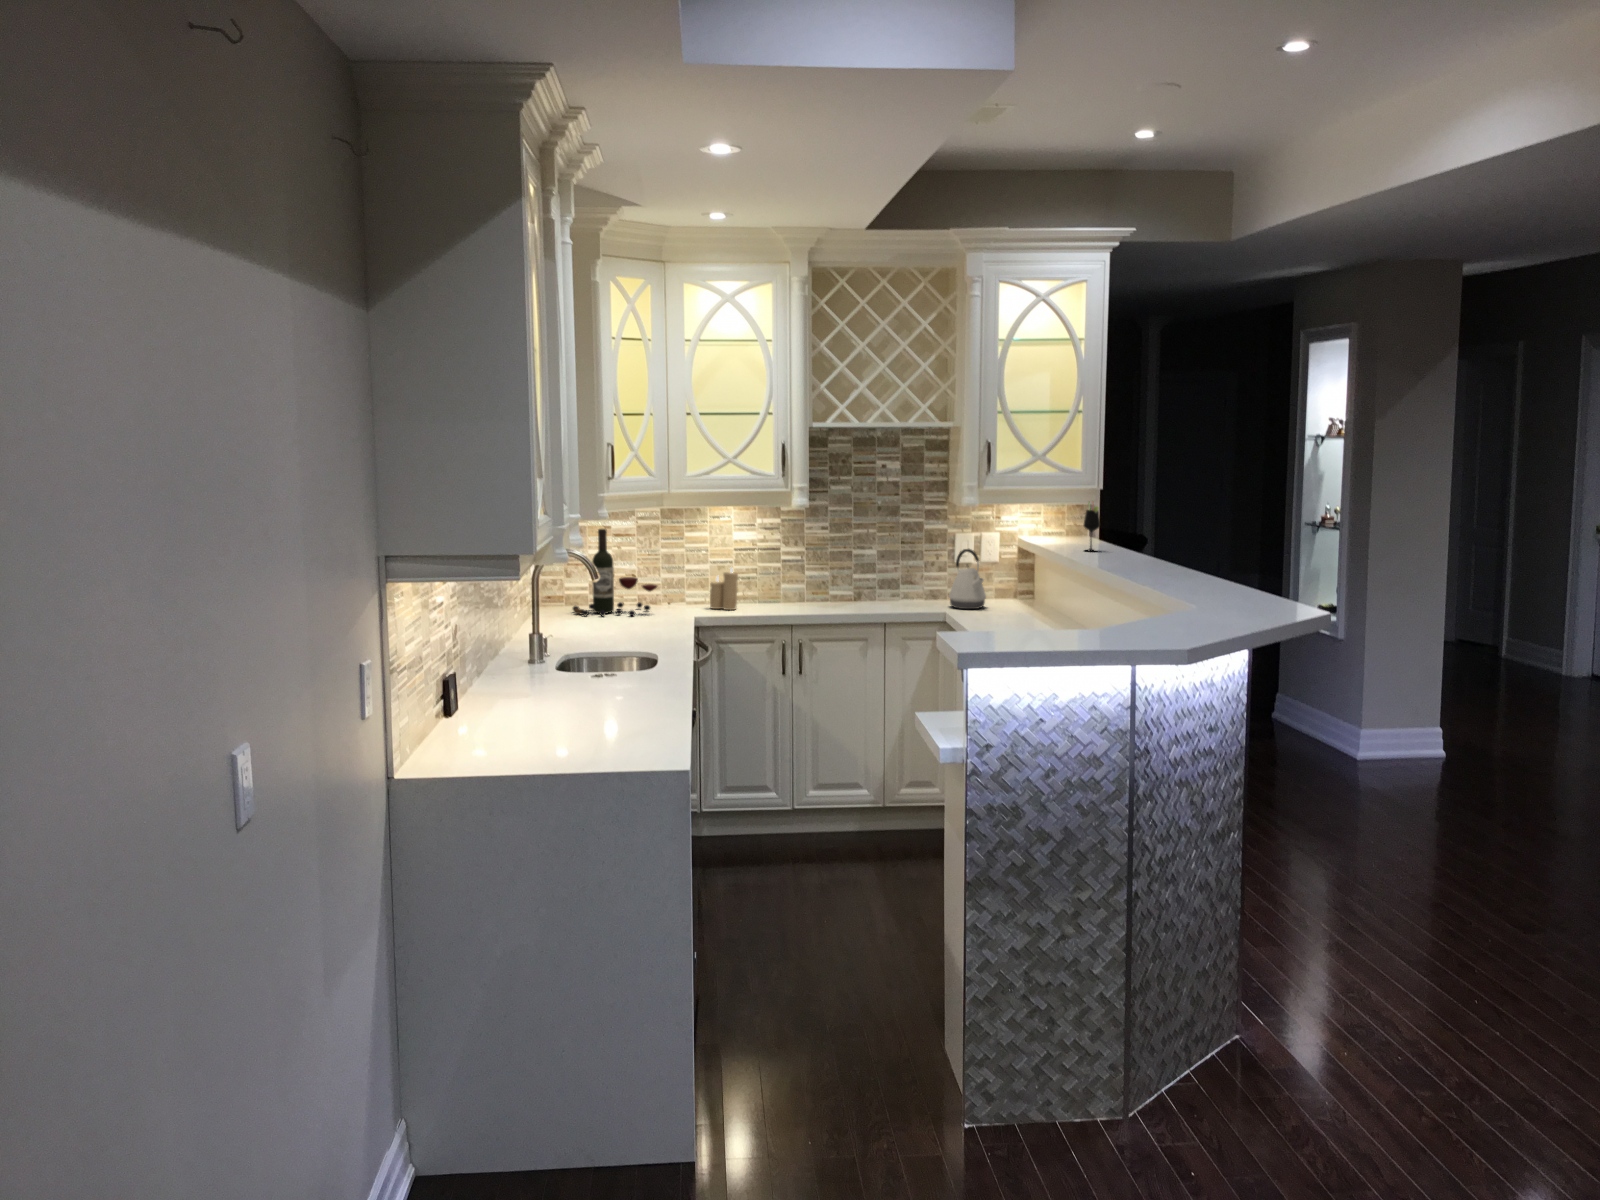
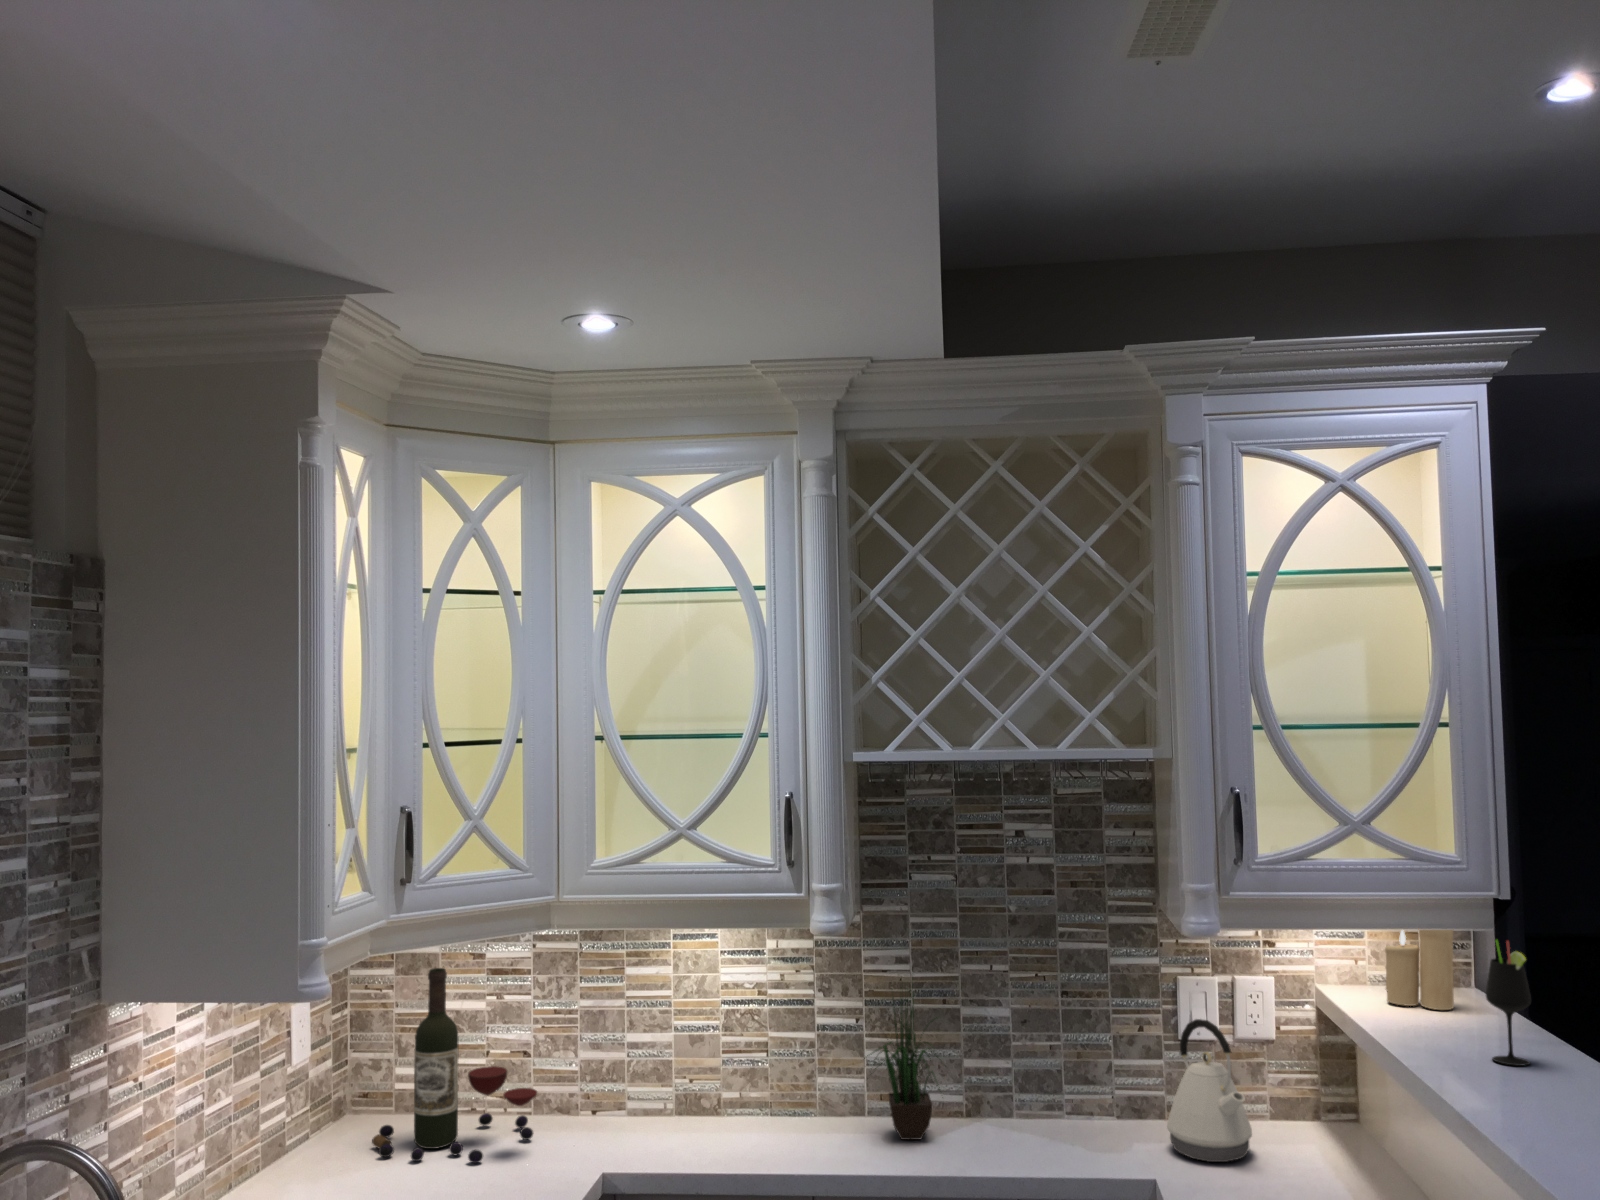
potted plant: none [808,524,849,607] -> present [864,998,940,1140]
candle: present [710,568,738,610] -> present [1385,930,1454,1010]

